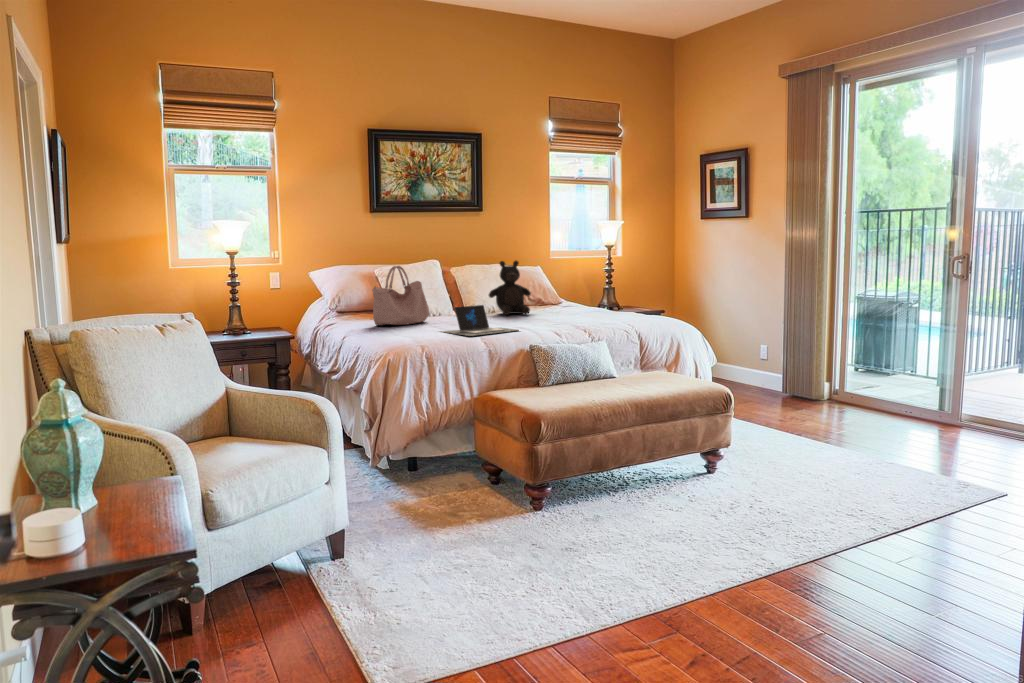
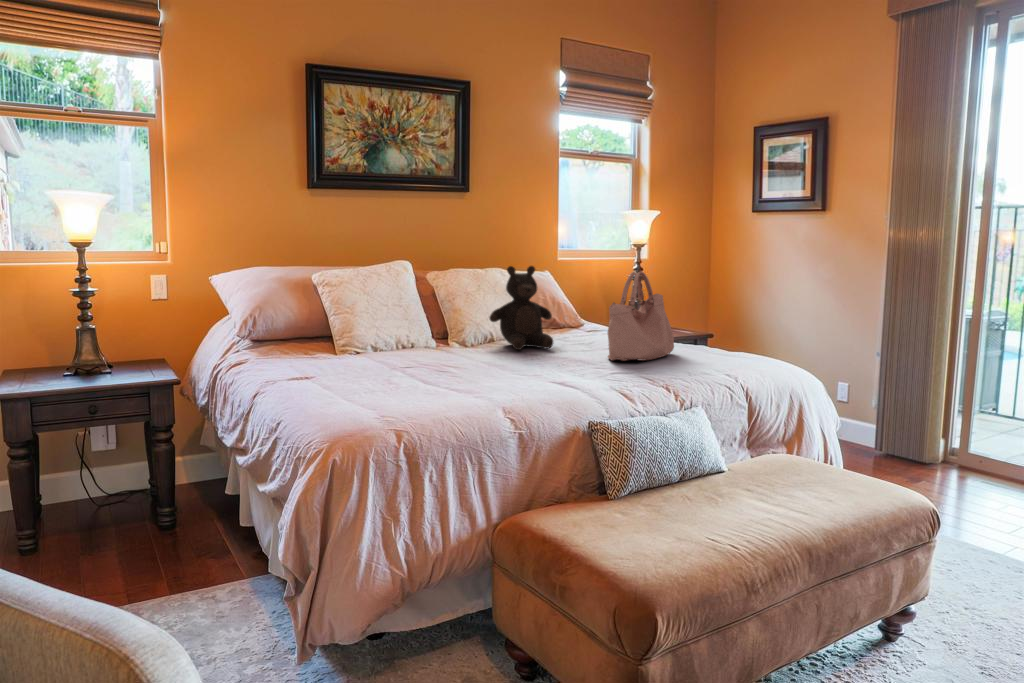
handbag: present [372,266,429,325] -> present [608,271,674,361]
laptop: present [441,305,516,336] -> none [417,343,562,405]

